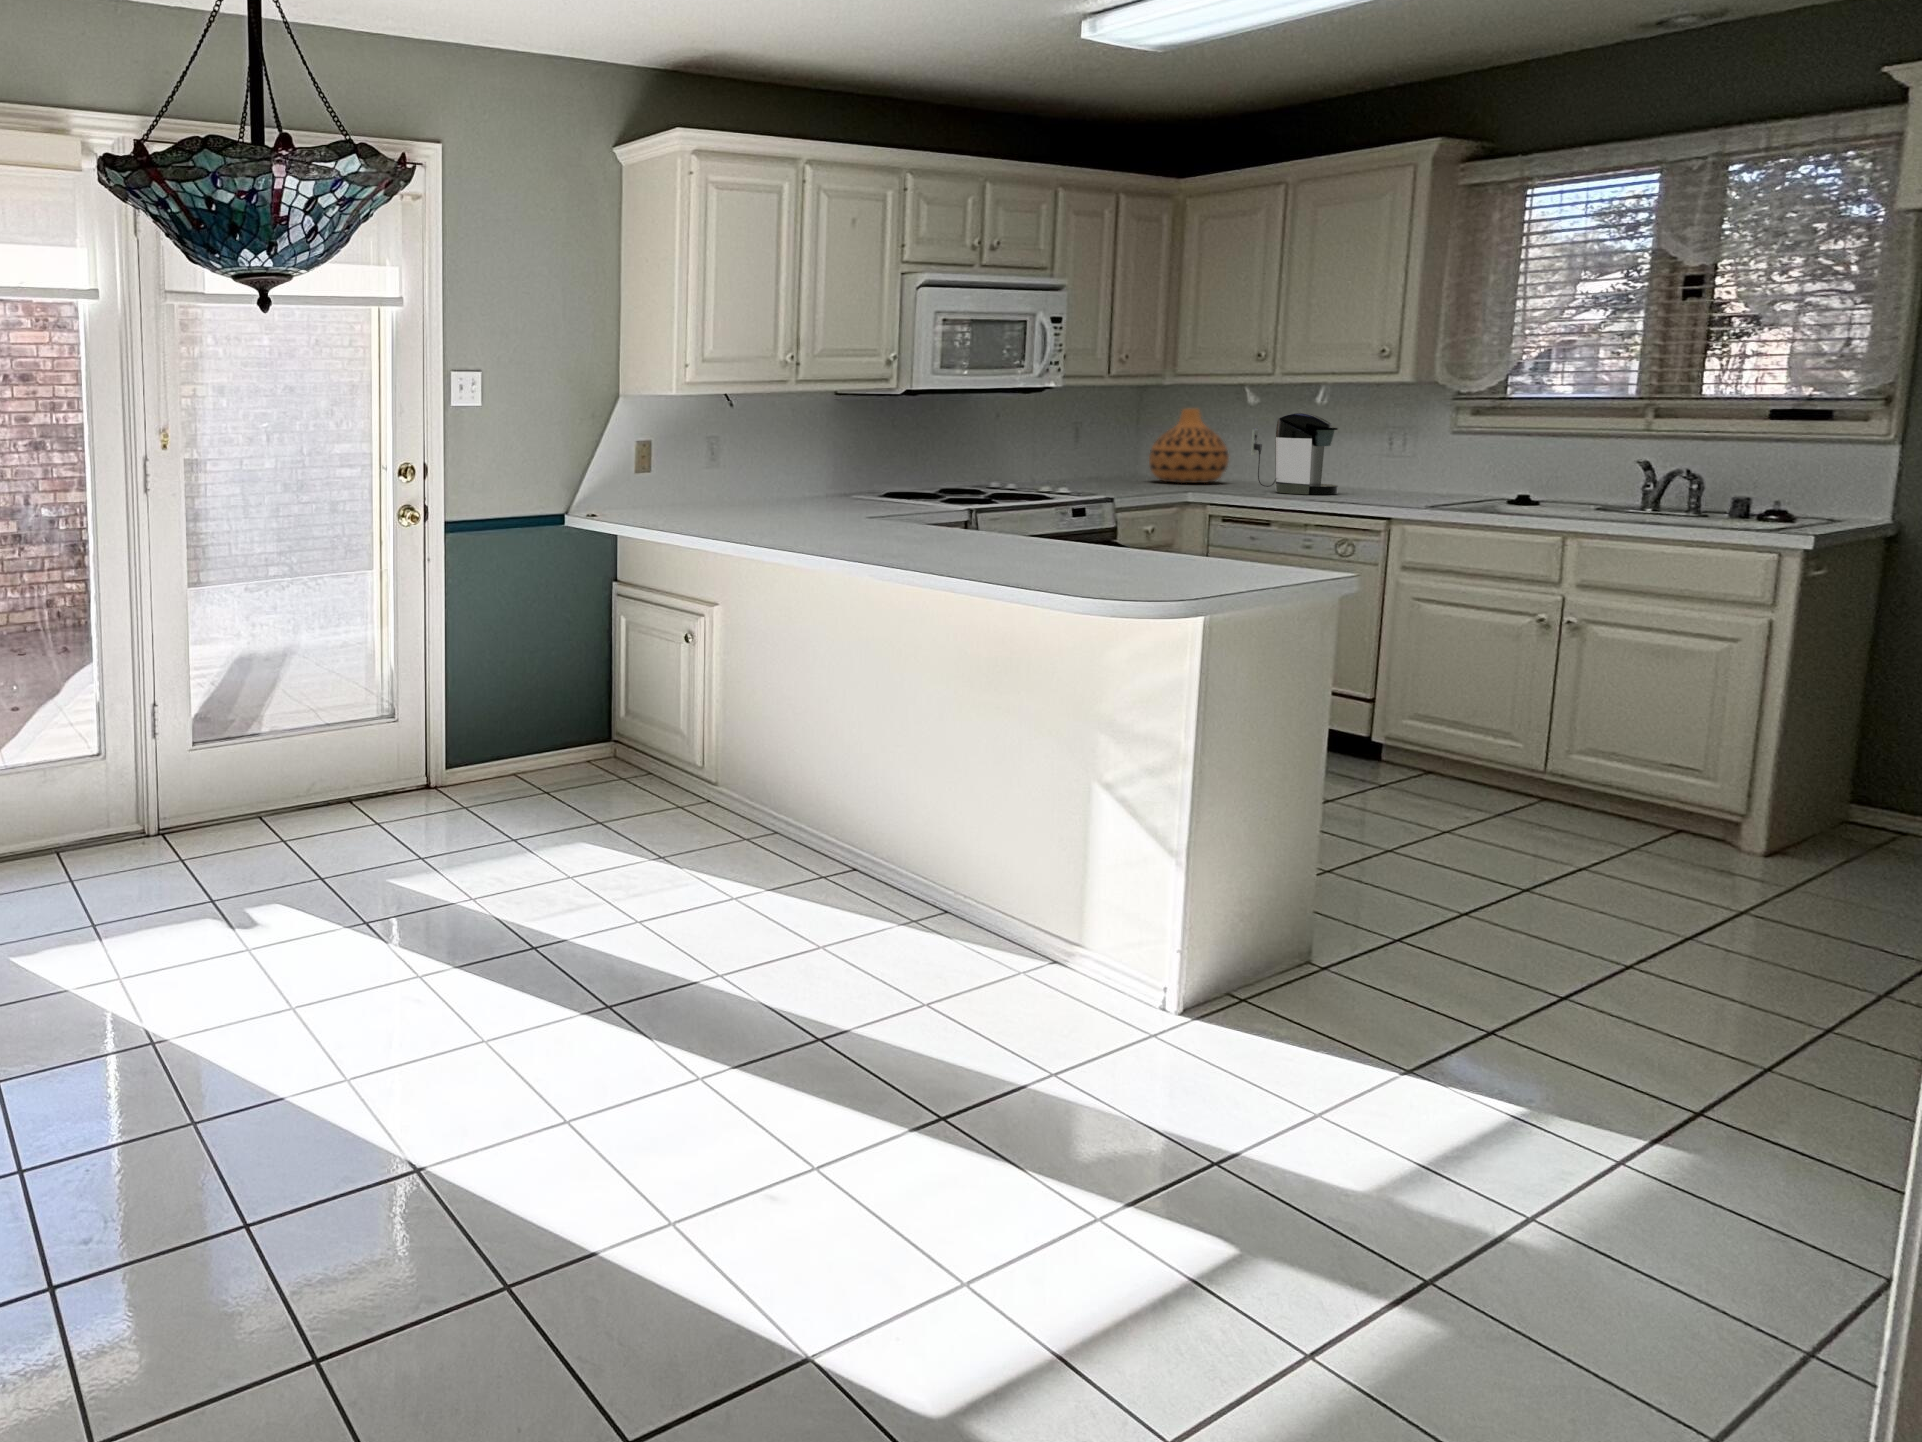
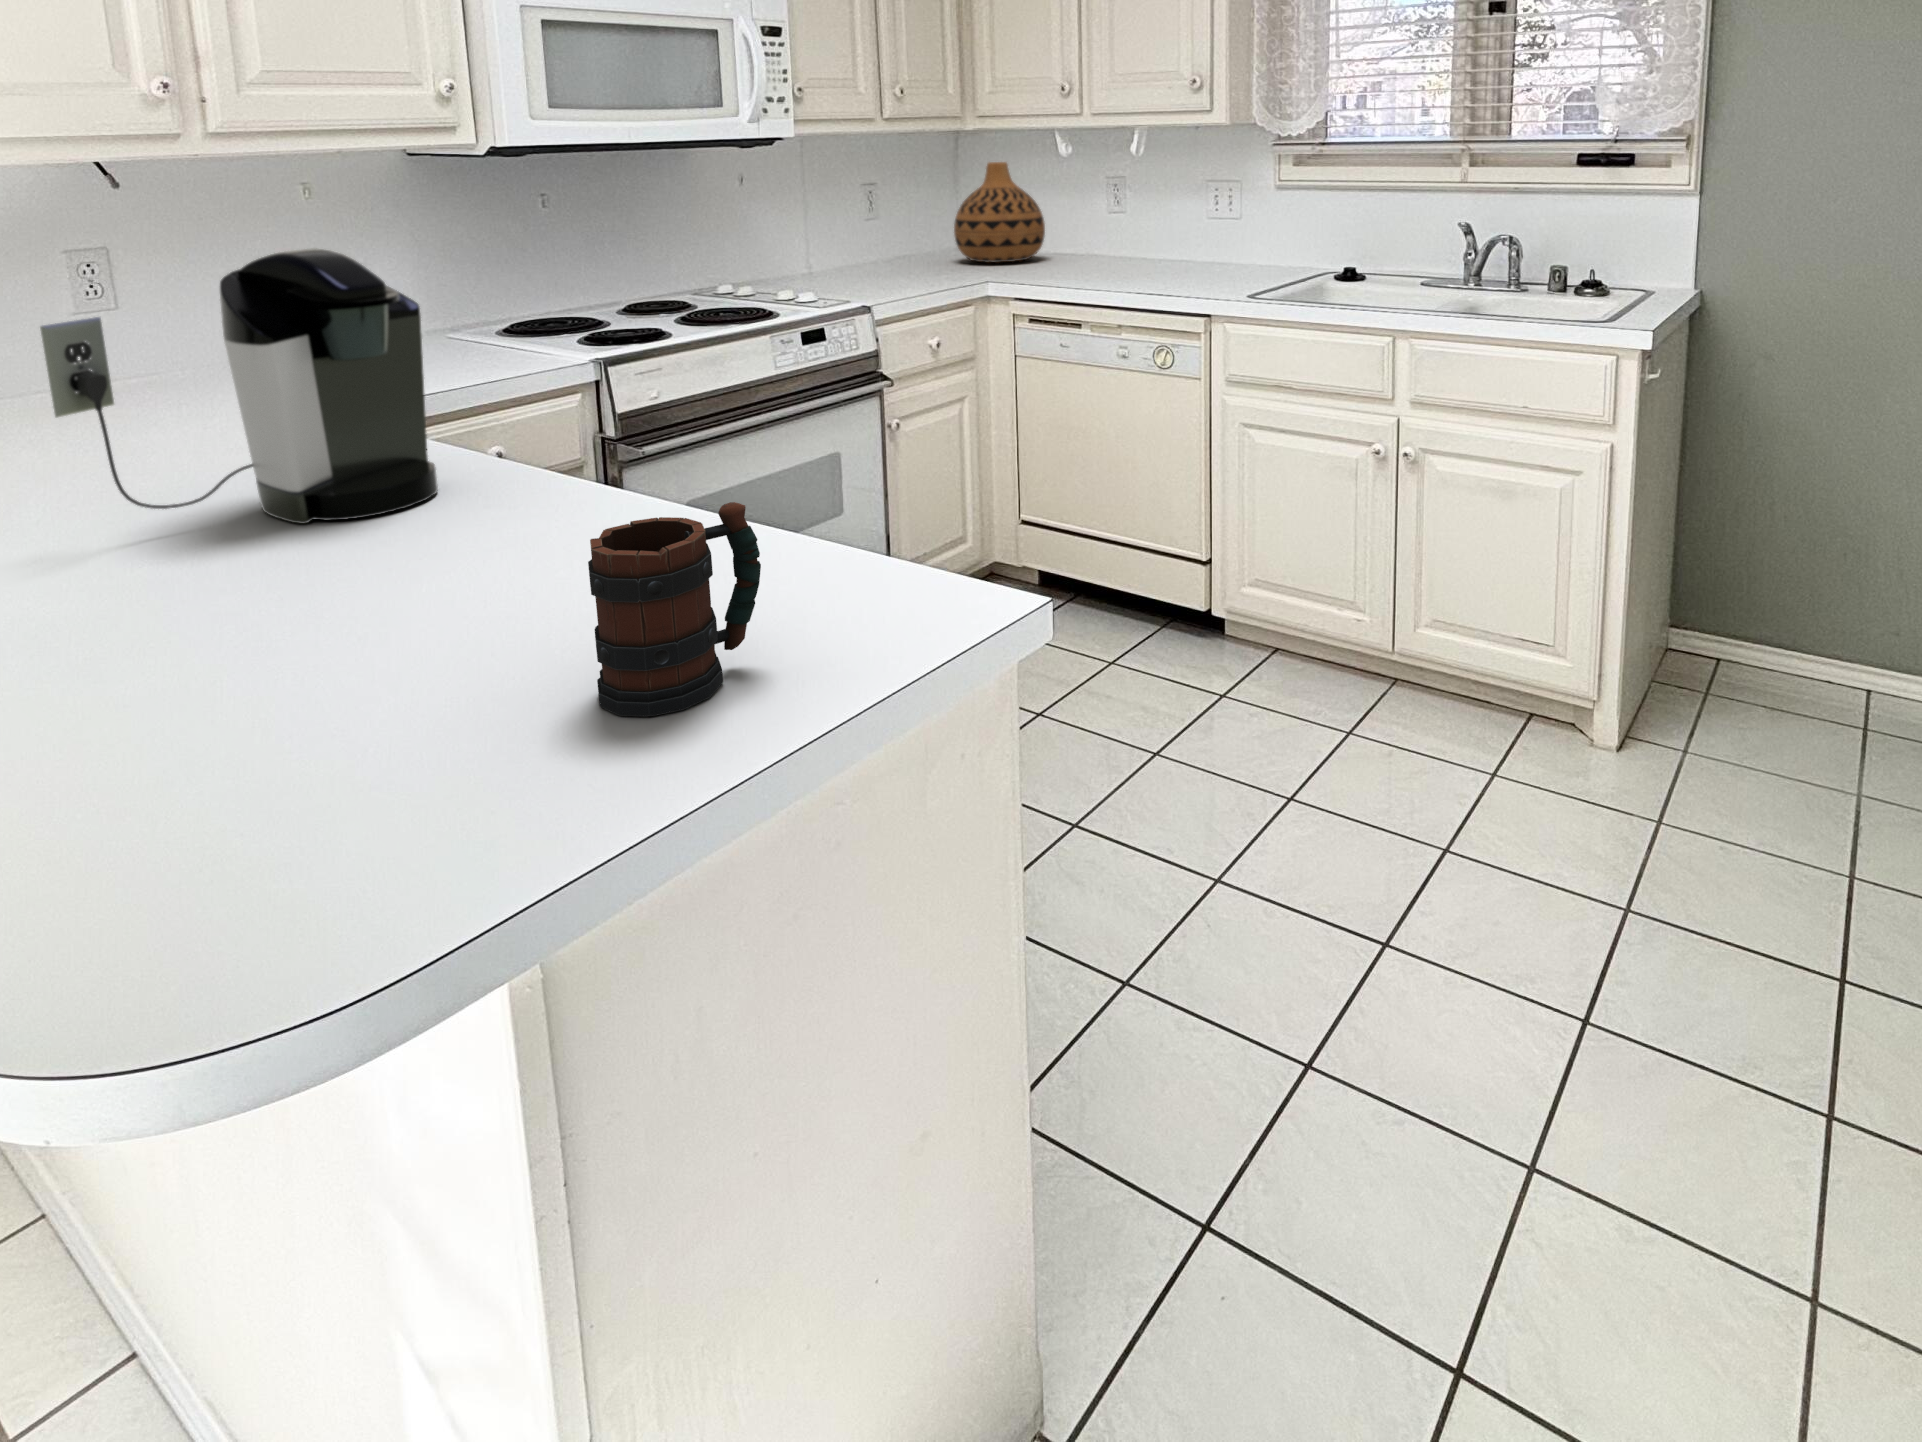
coffee maker: present [1251,413,1339,495] -> present [40,248,438,524]
mug: none [1183,509,1246,573] -> present [588,502,761,717]

